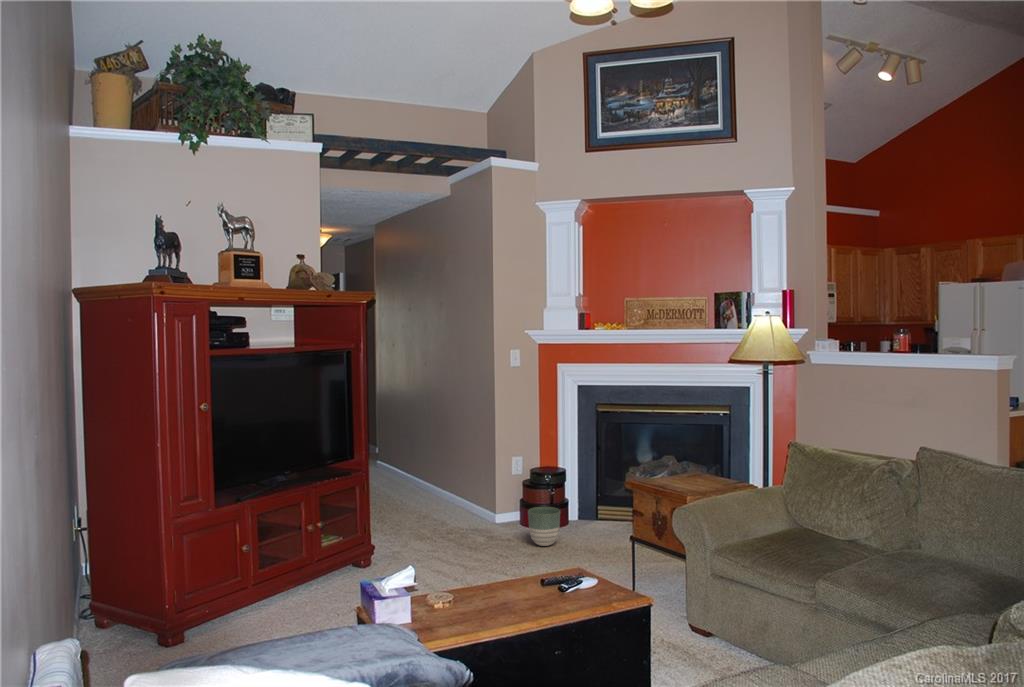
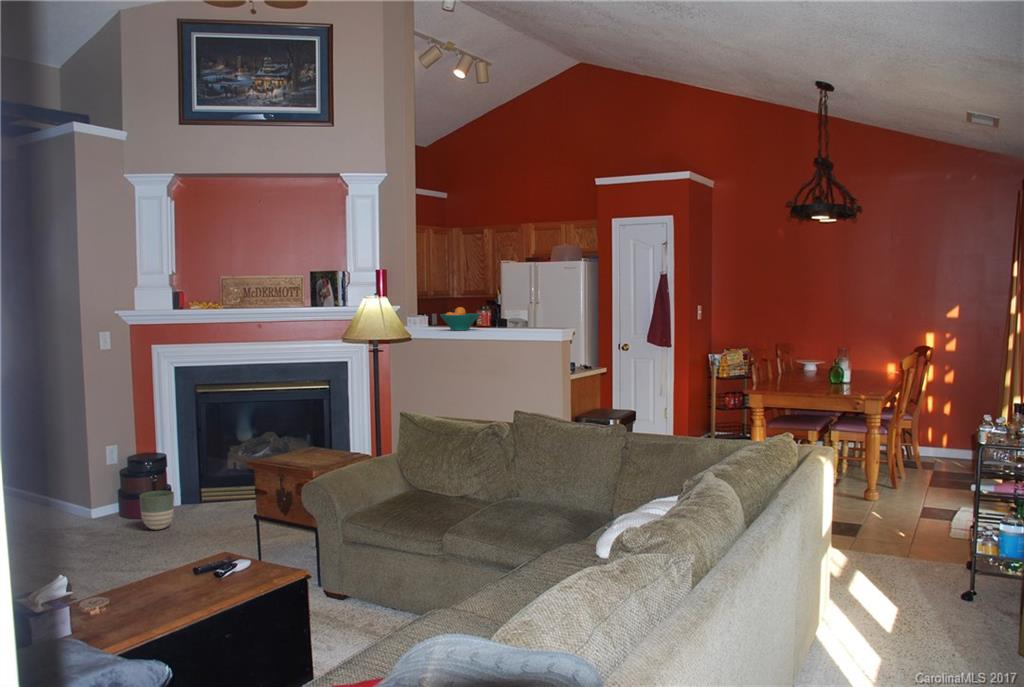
fruit bowl: none [856,330,907,357] -> present [440,307,479,331]

